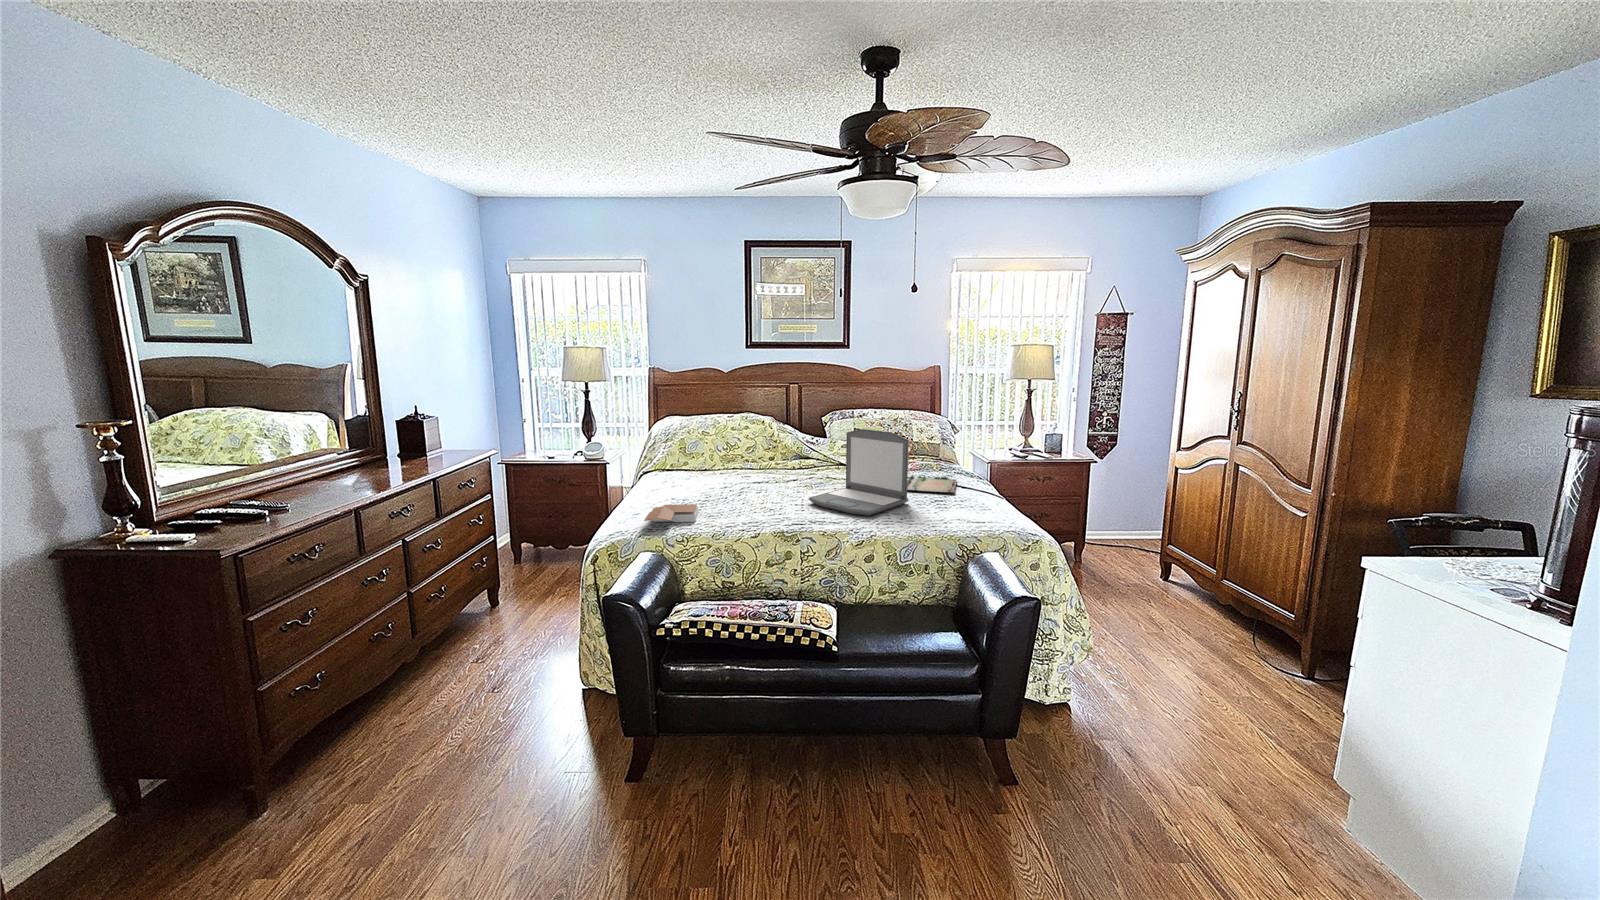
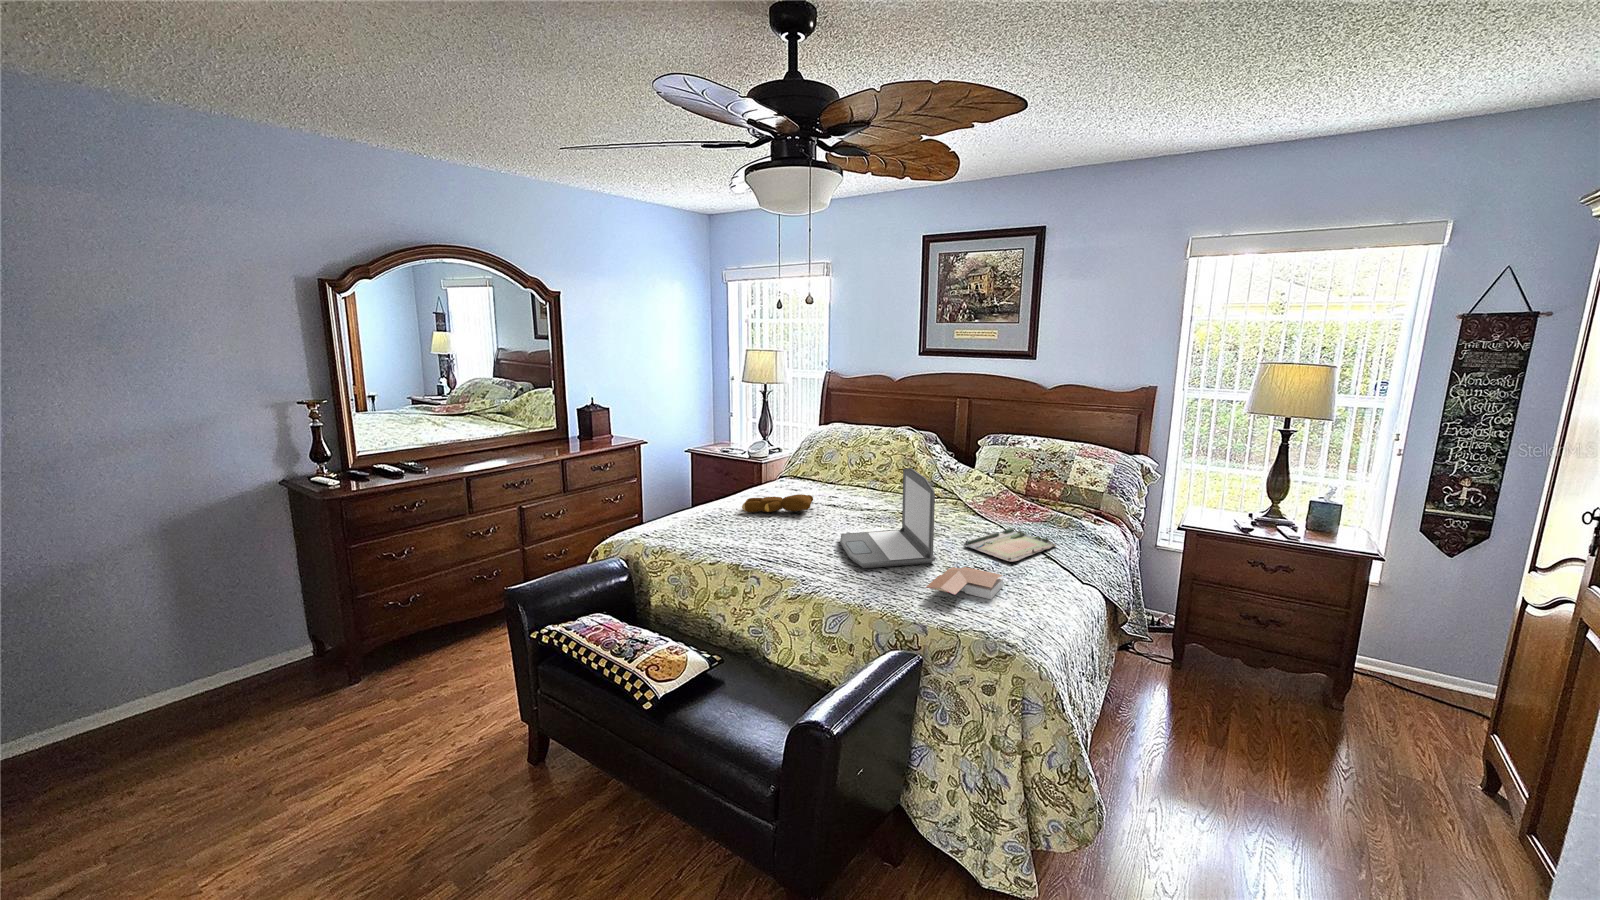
teddy bear: none [669,475,745,501] -> present [742,494,813,513]
book: present [644,504,698,522] -> present [926,567,1003,599]

